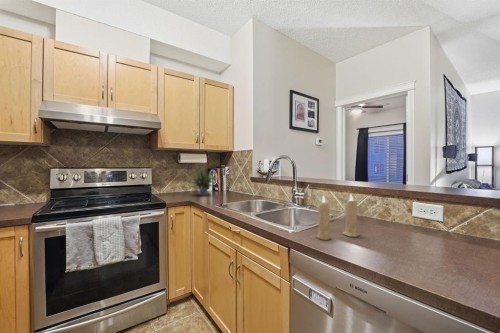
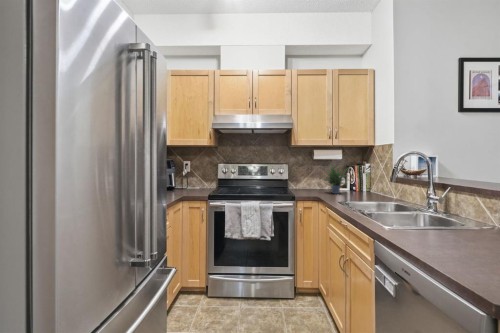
candle: present [316,195,359,240] -> none [405,193,461,242]

